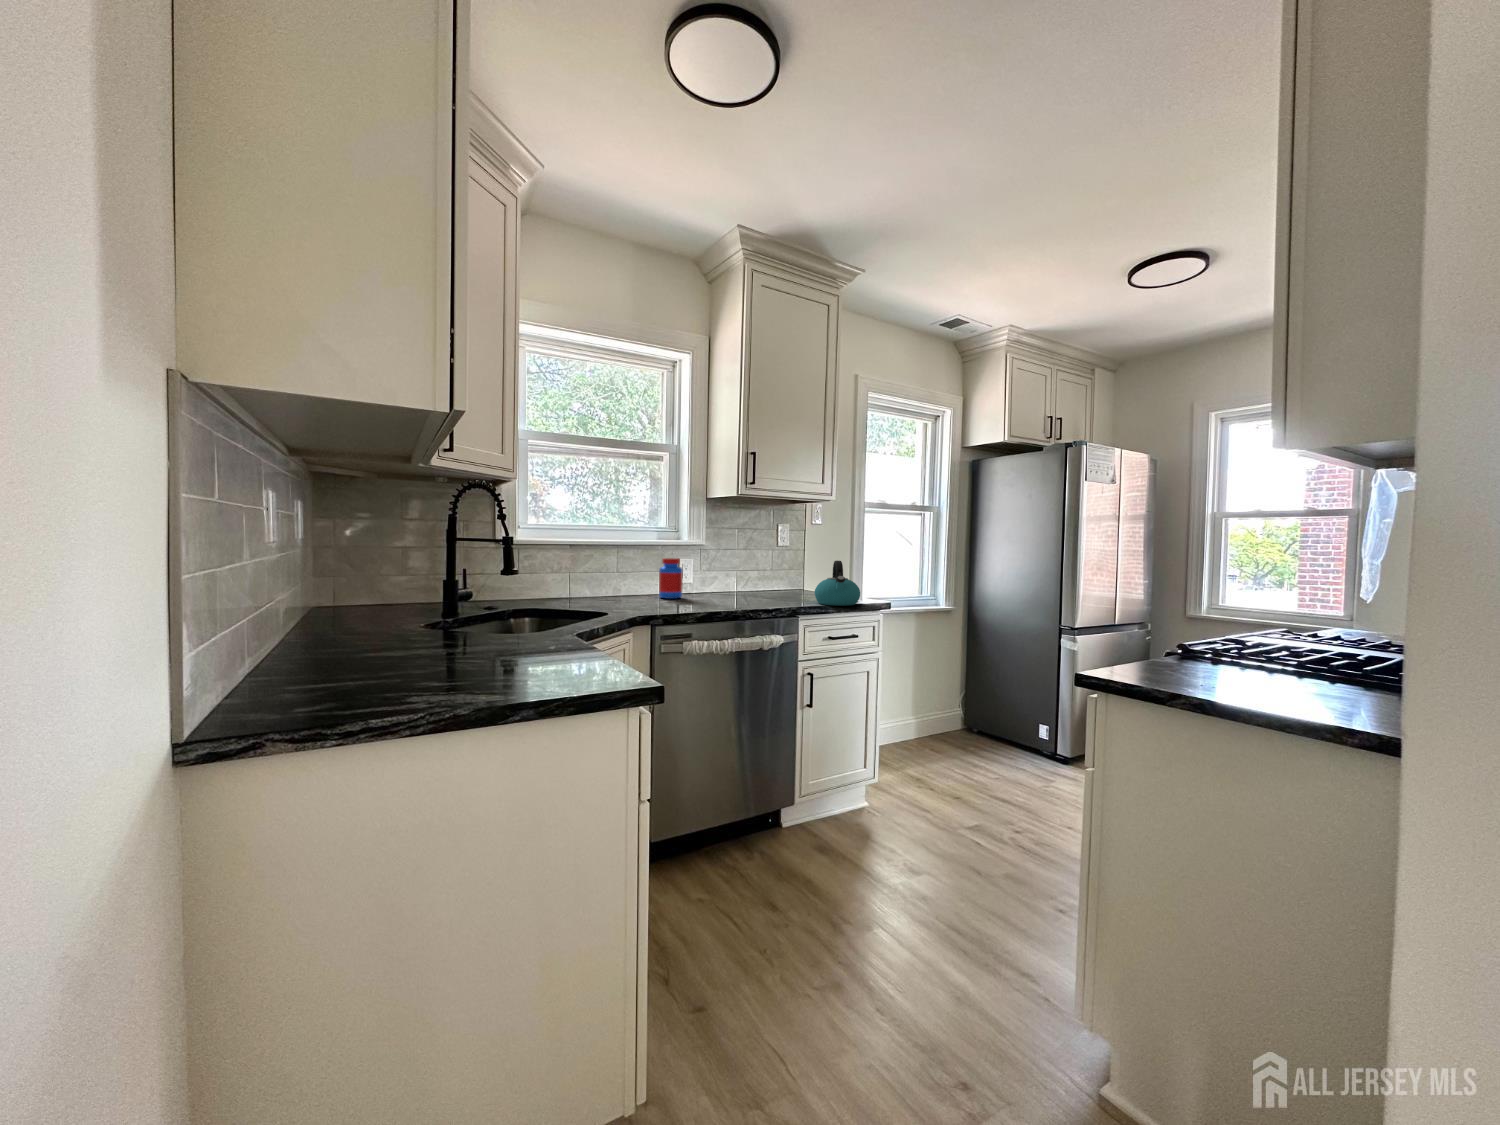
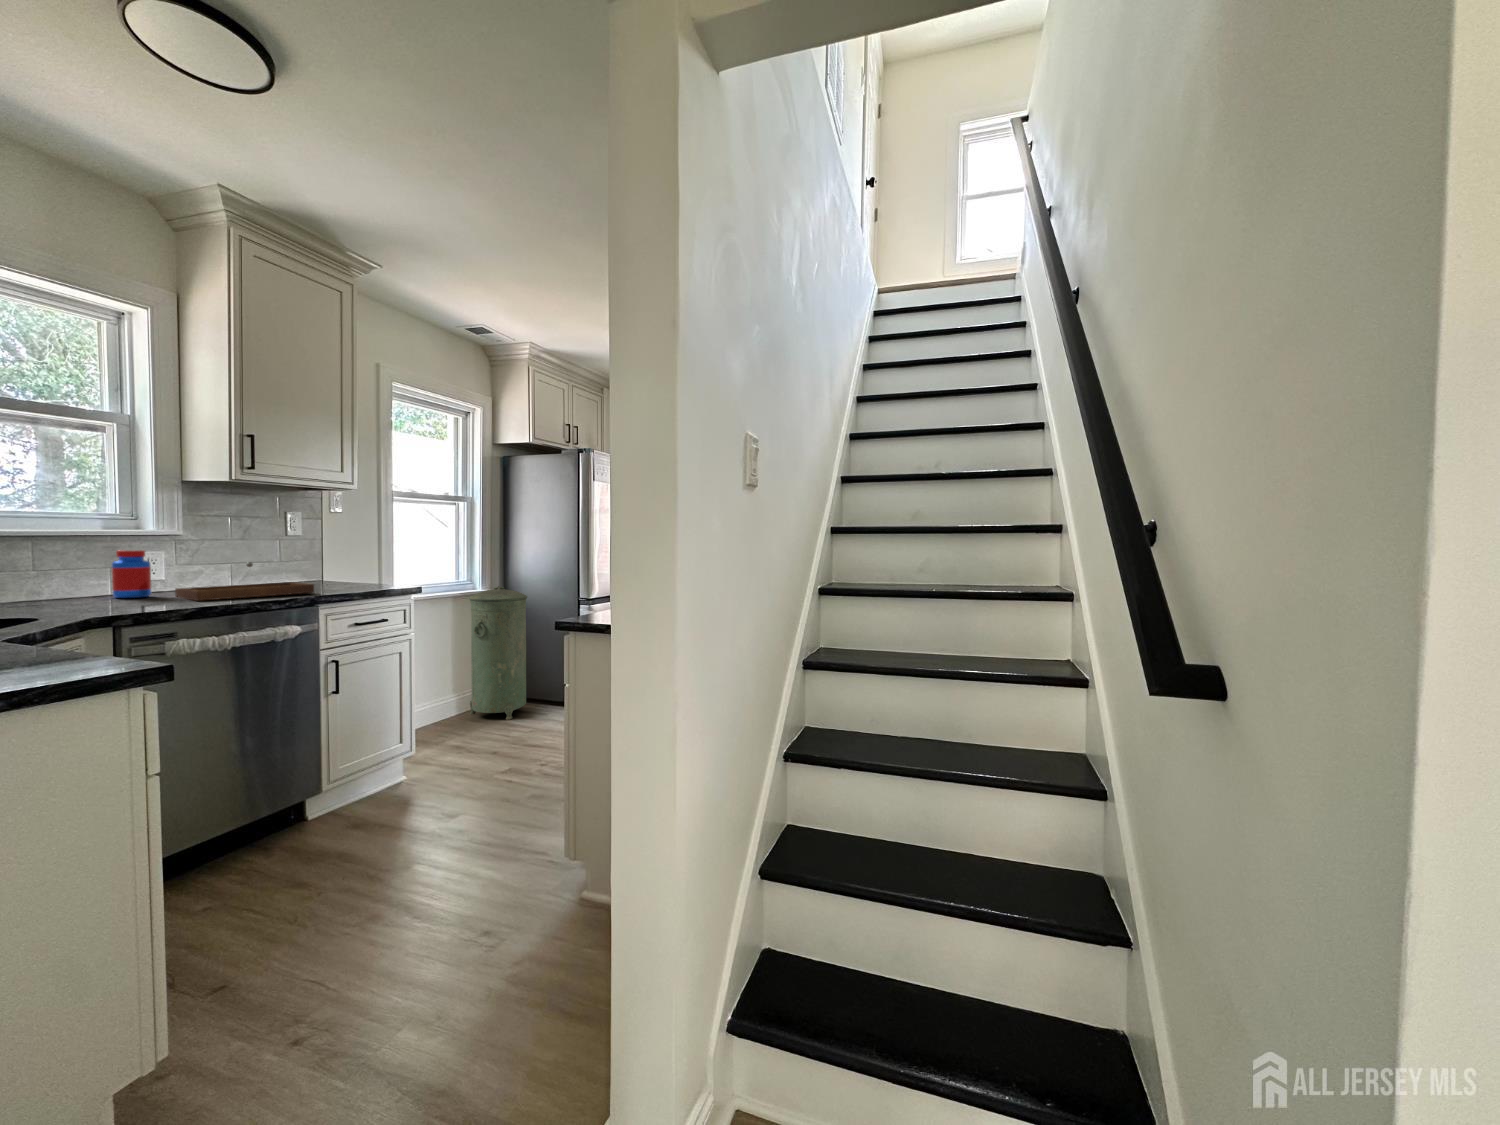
kettle: present [815,561,860,606] -> none [336,549,389,593]
tray: none [697,571,796,605] -> present [175,562,314,601]
trash can: none [929,604,996,757] -> present [469,586,527,720]

